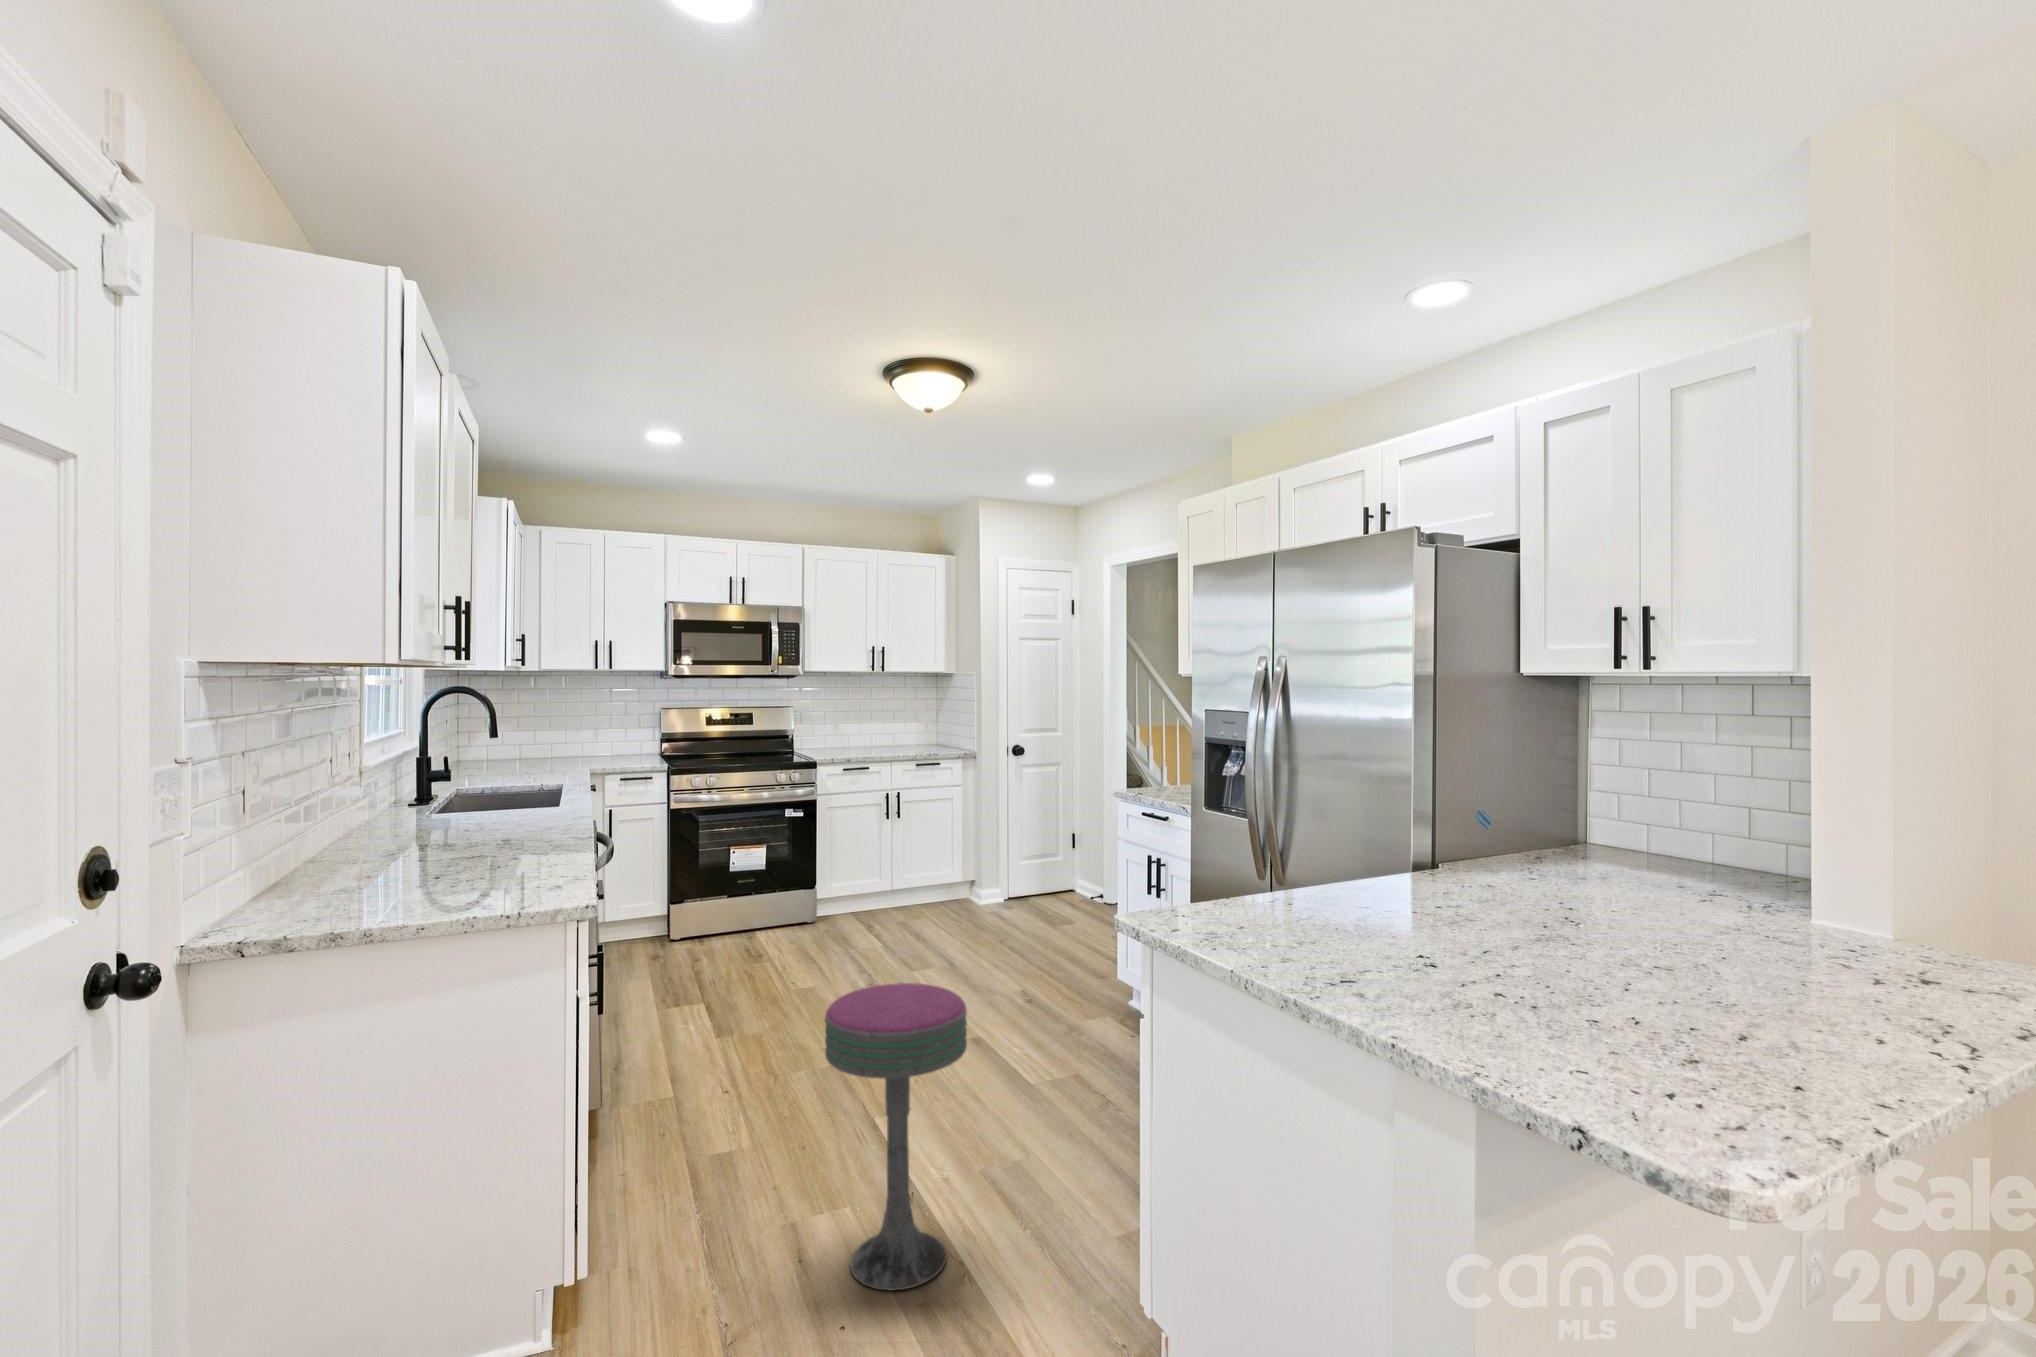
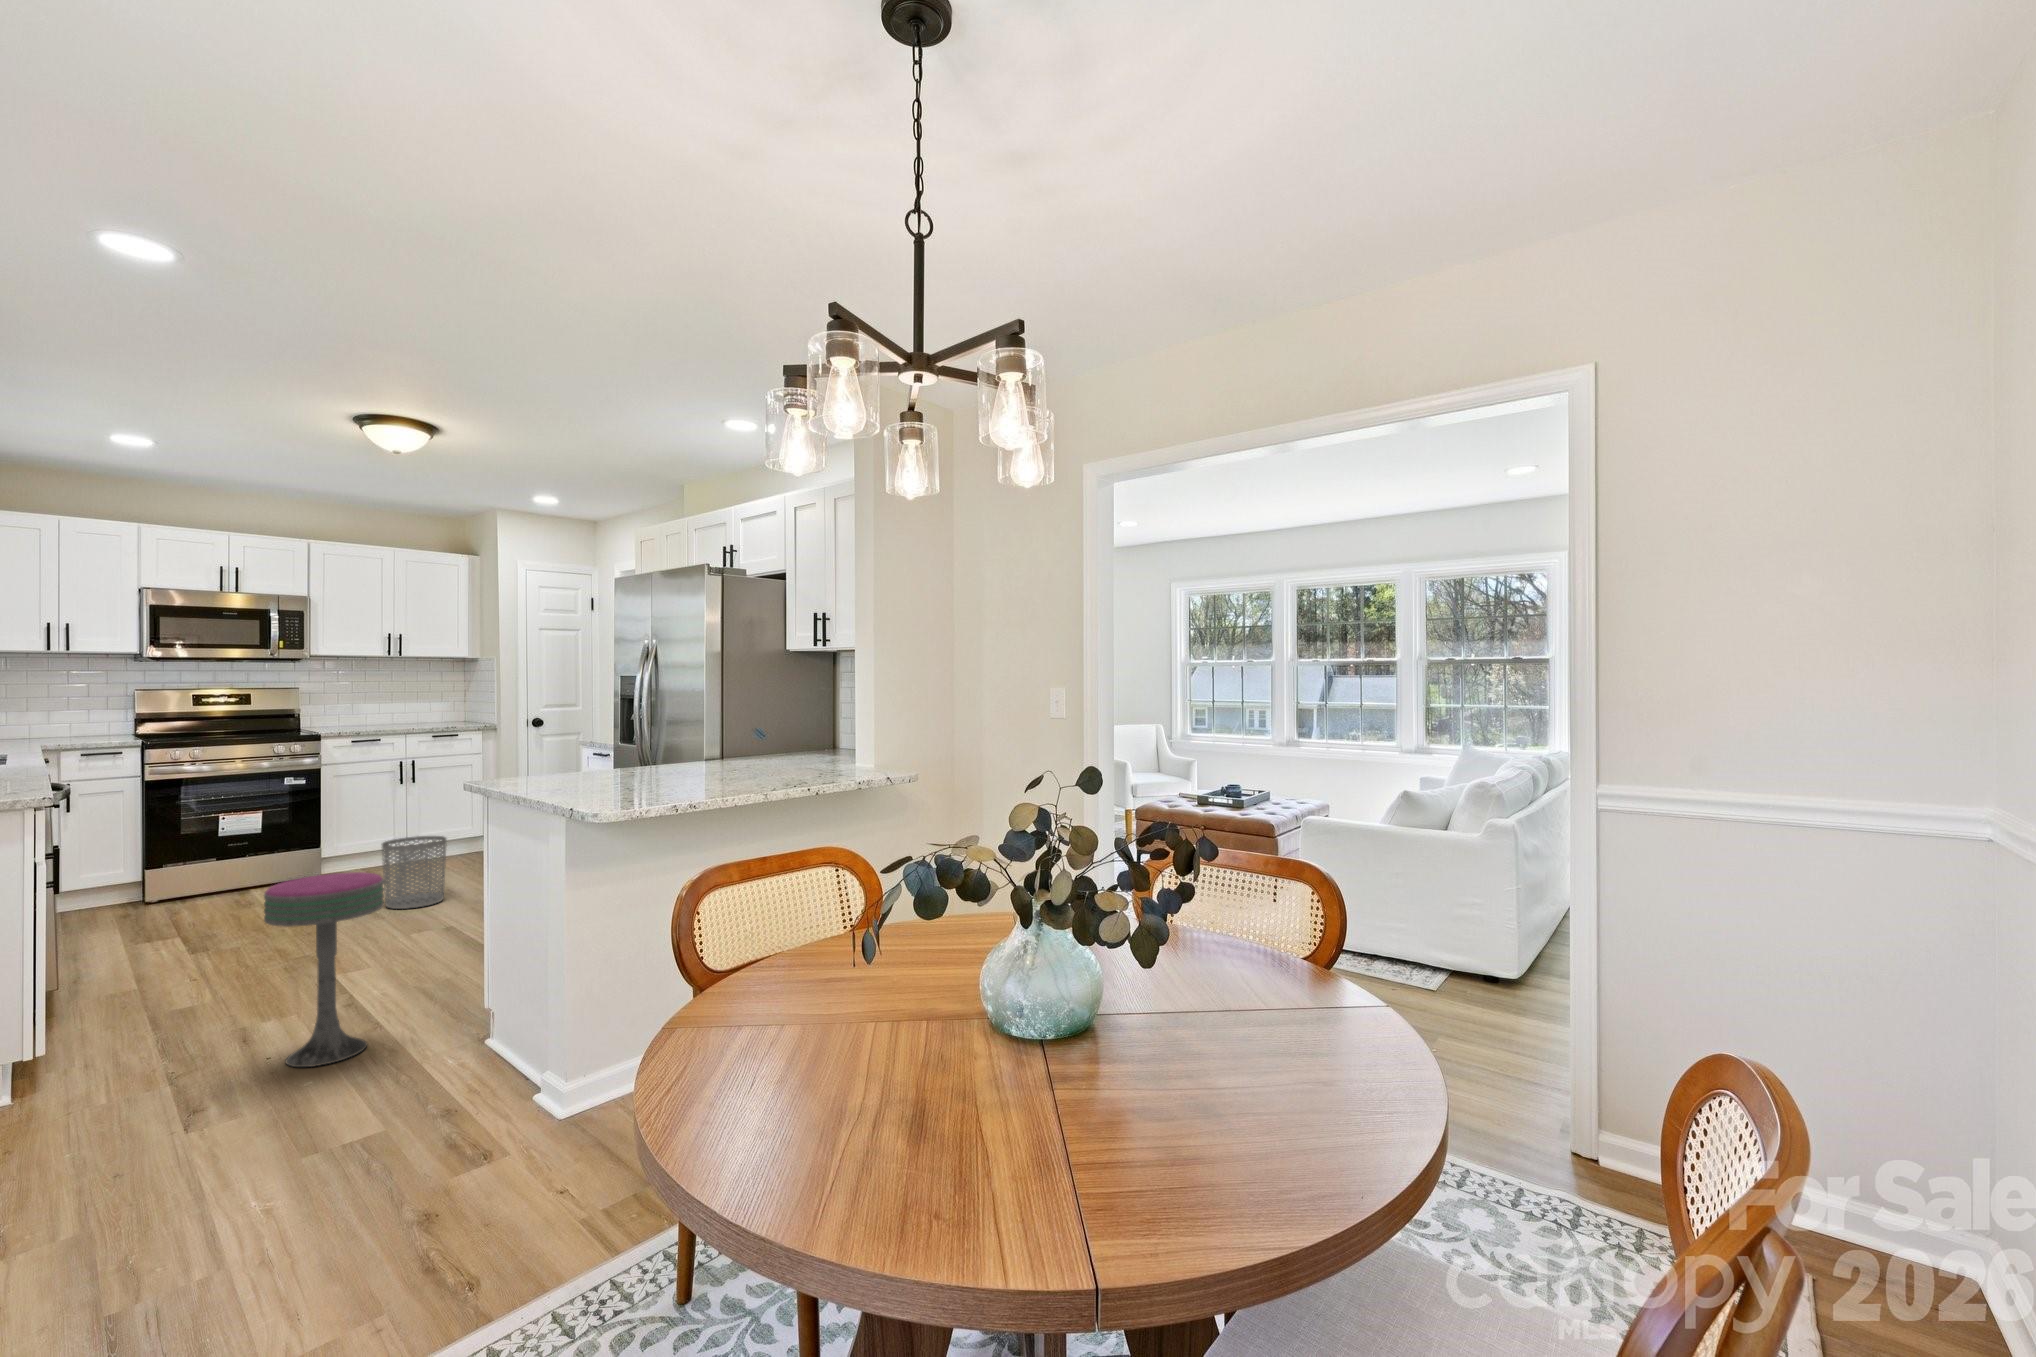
waste bin: none [888,887,953,978] -> present [382,836,447,909]

